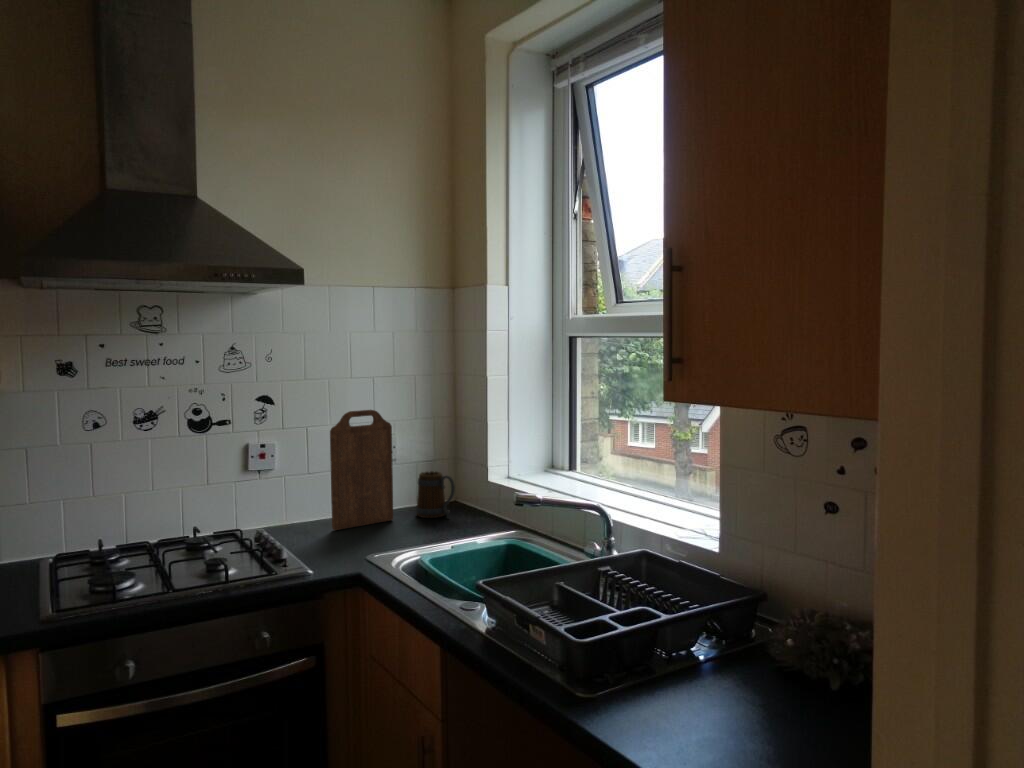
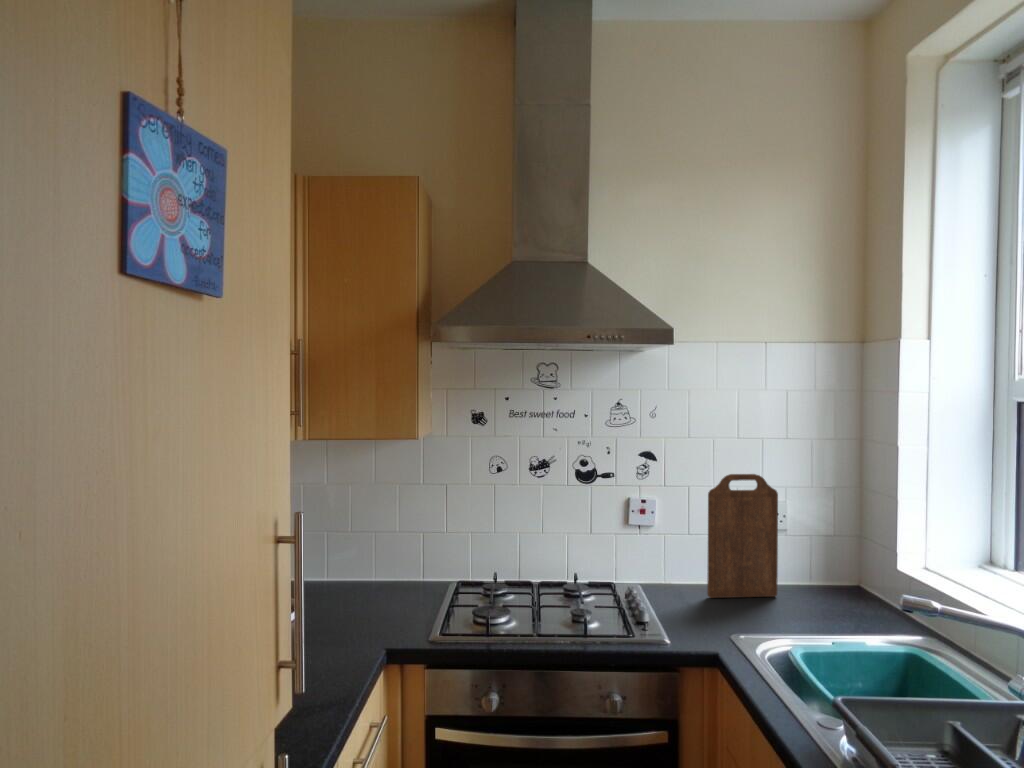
mug: present [416,471,455,518] -> none [805,548,852,602]

